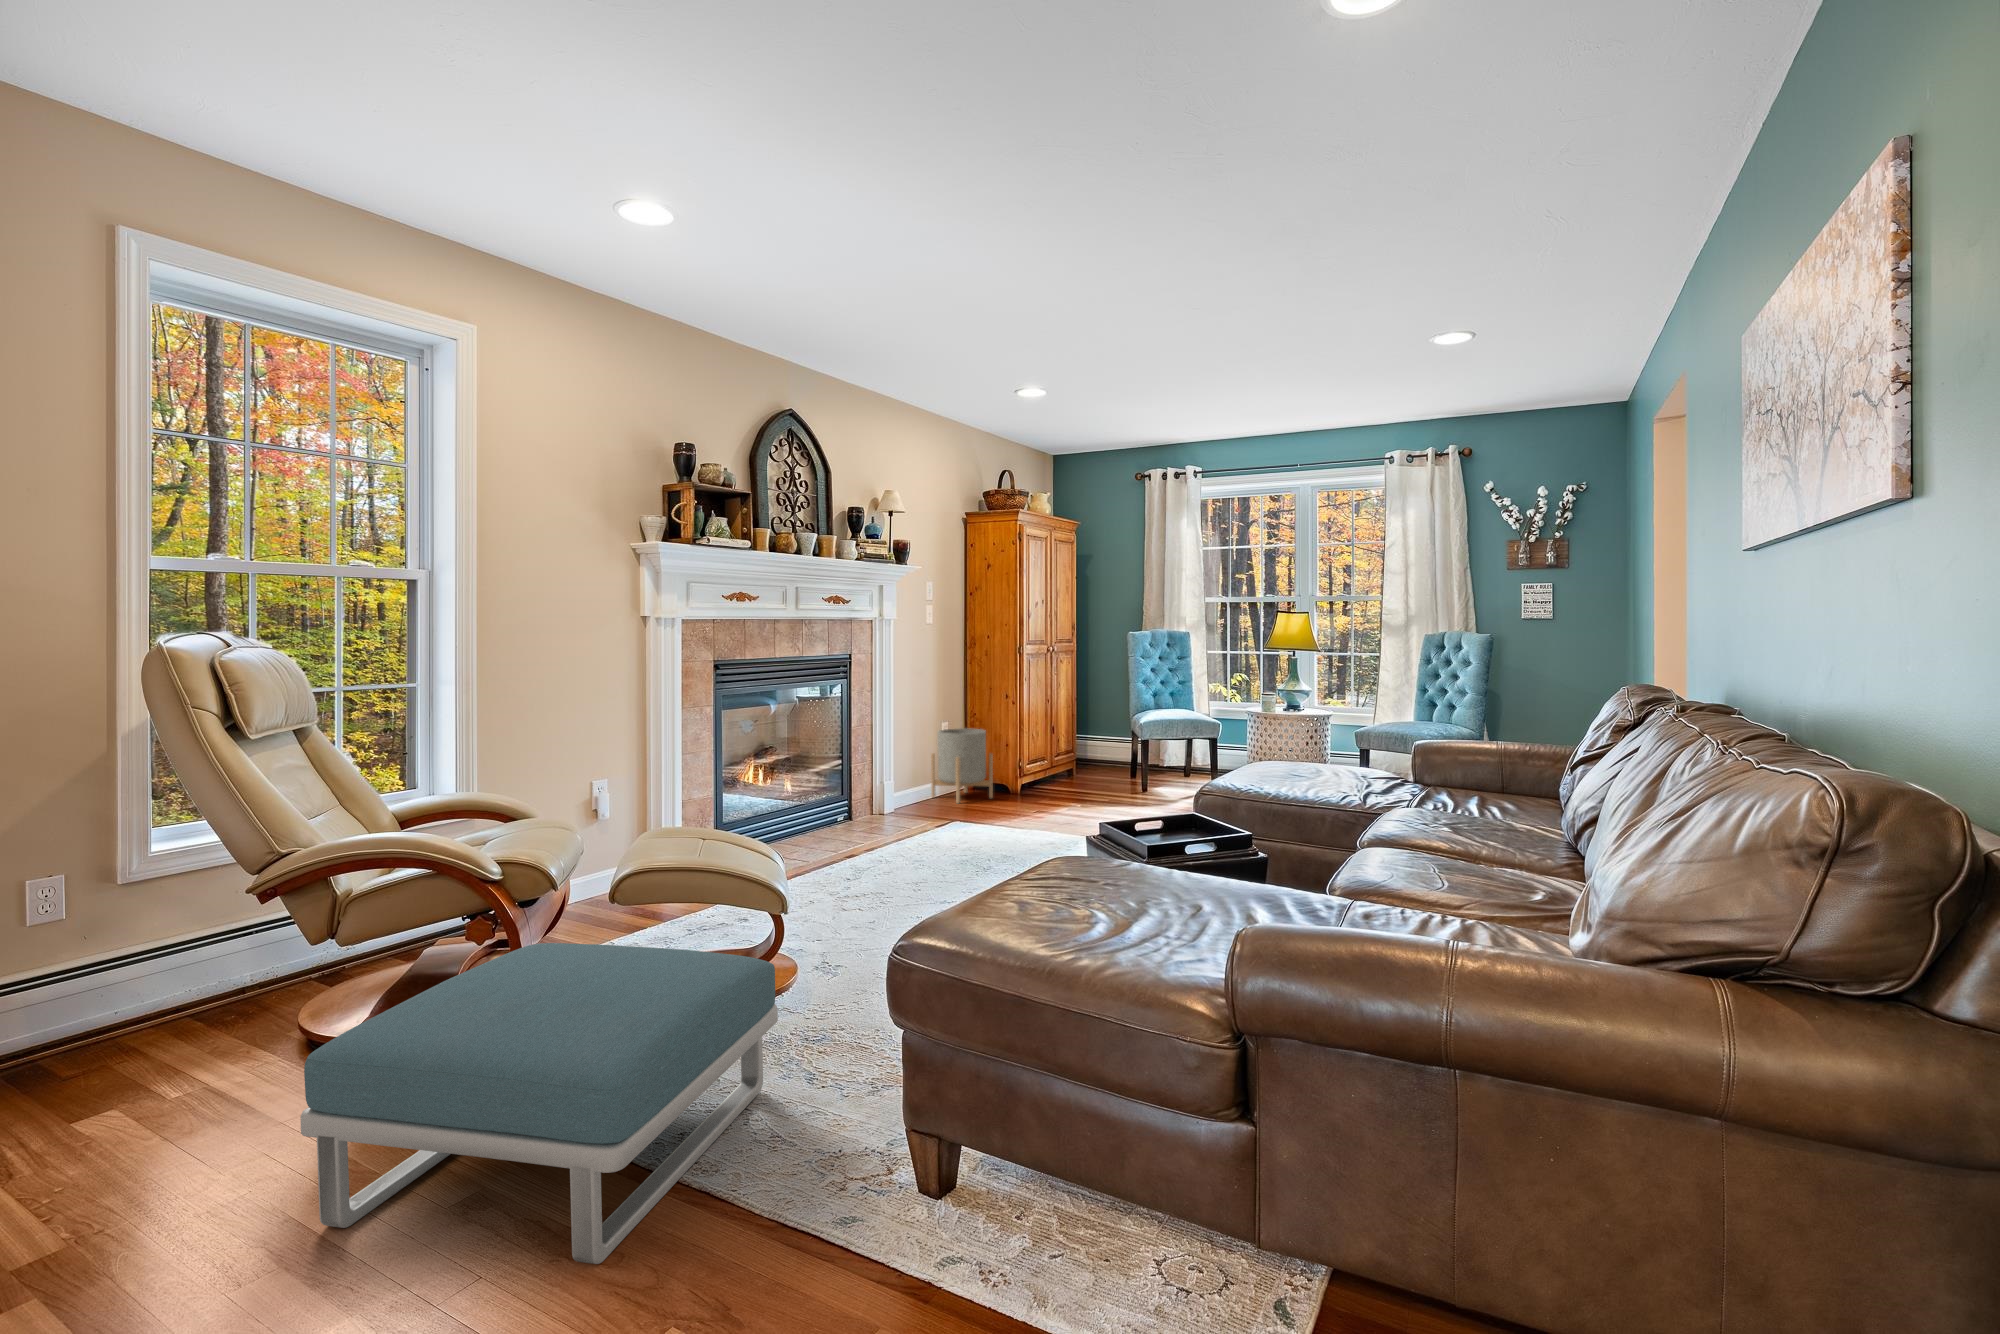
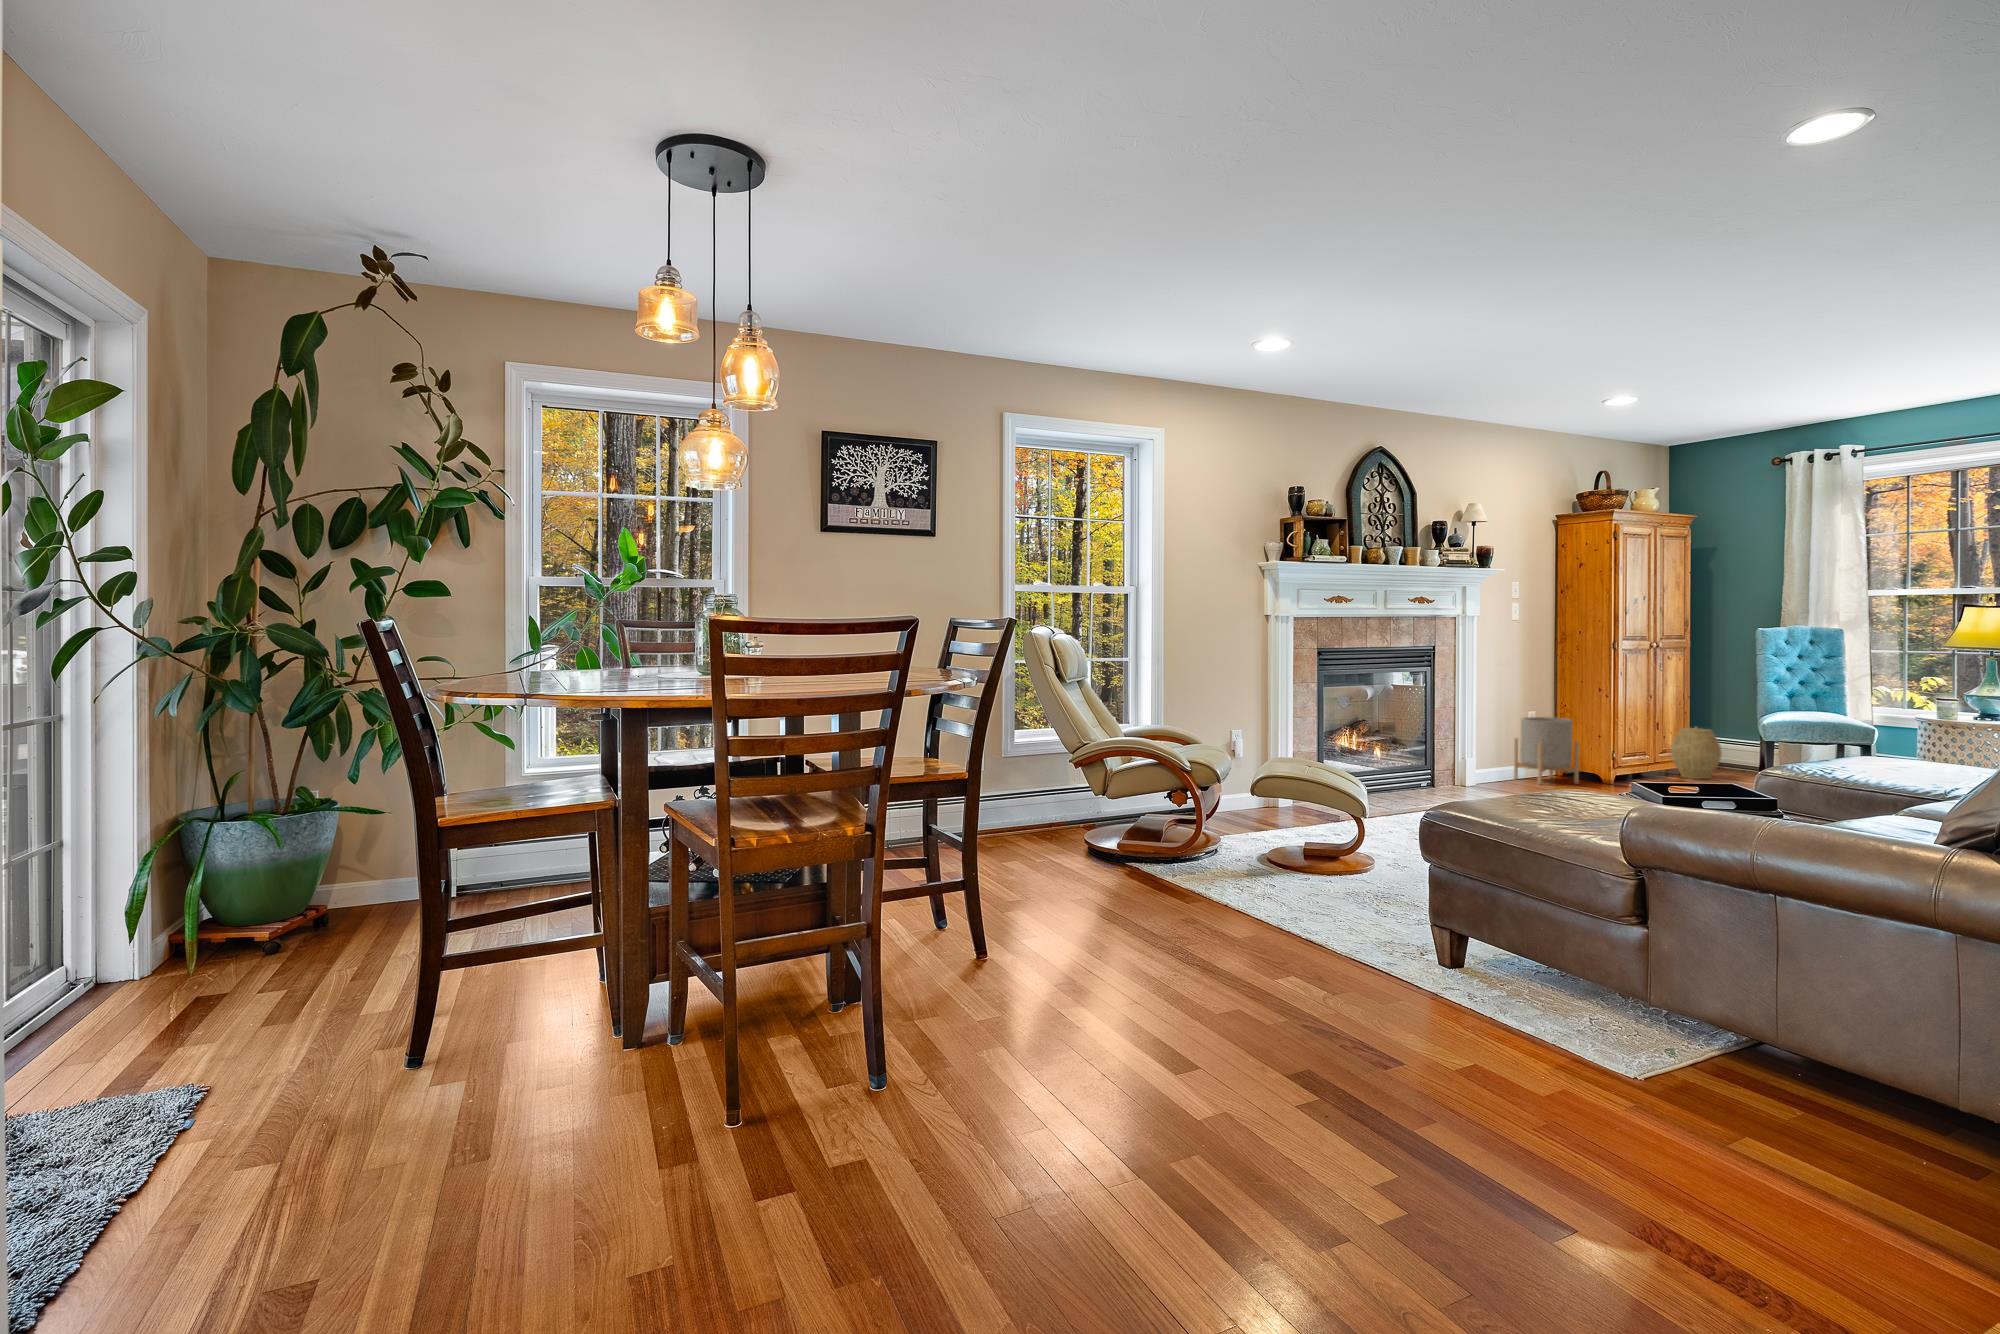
woven basket: none [1065,730,1106,781] -> present [1671,727,1722,779]
footstool: present [300,943,778,1264] -> none [1110,806,1354,950]

